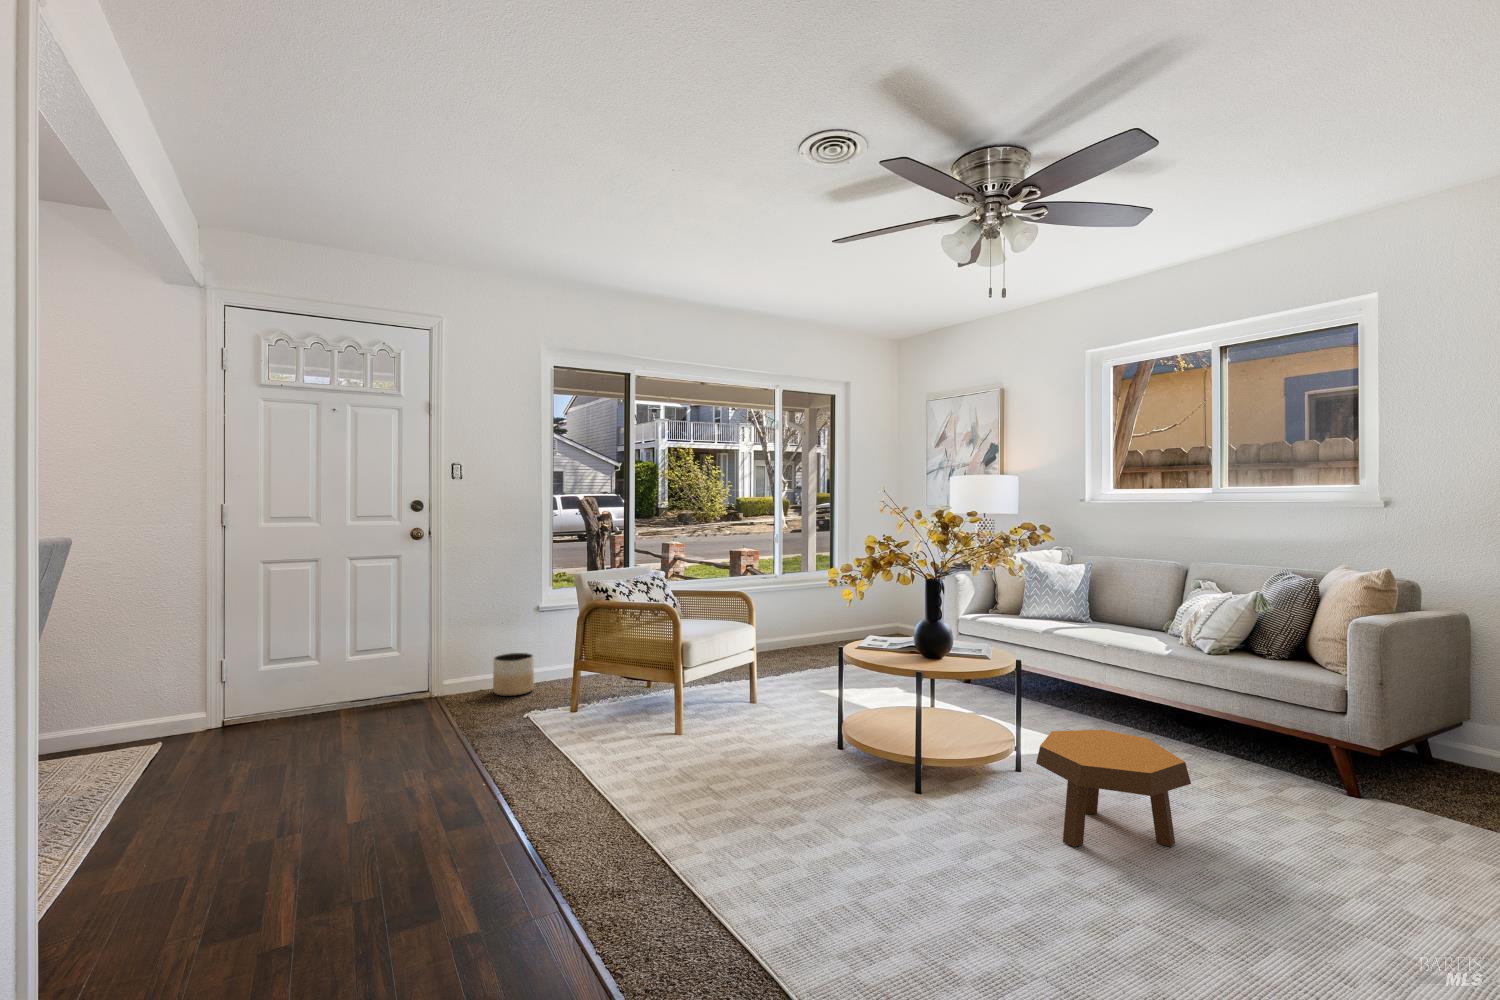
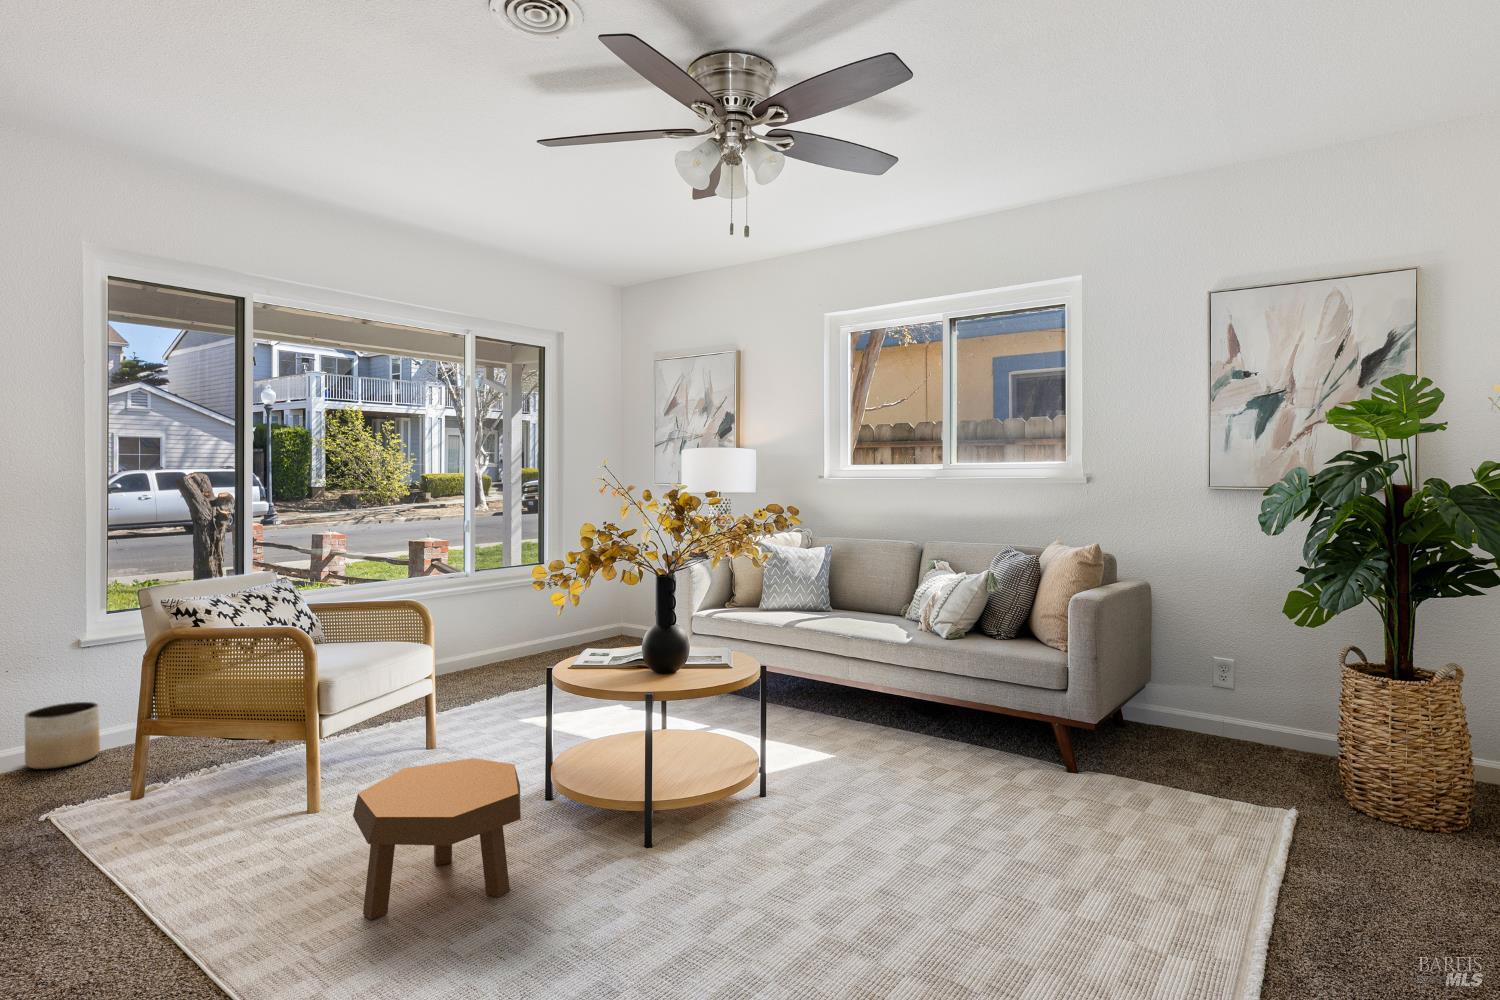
footstool: present [1036,730,1191,847] -> present [353,758,521,920]

